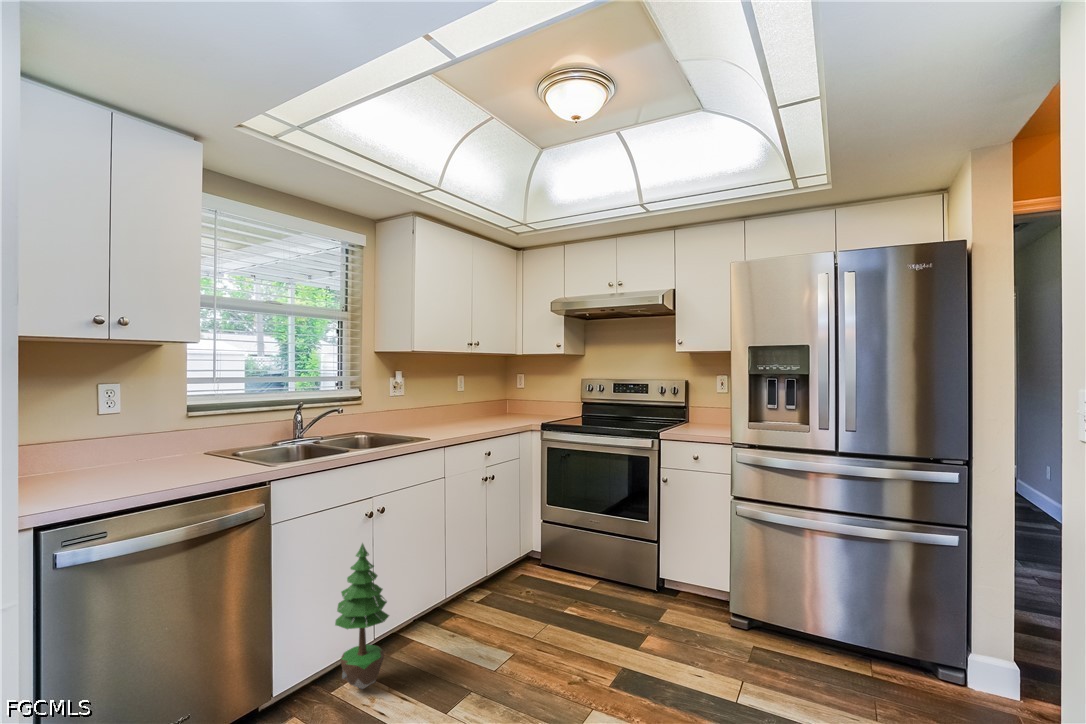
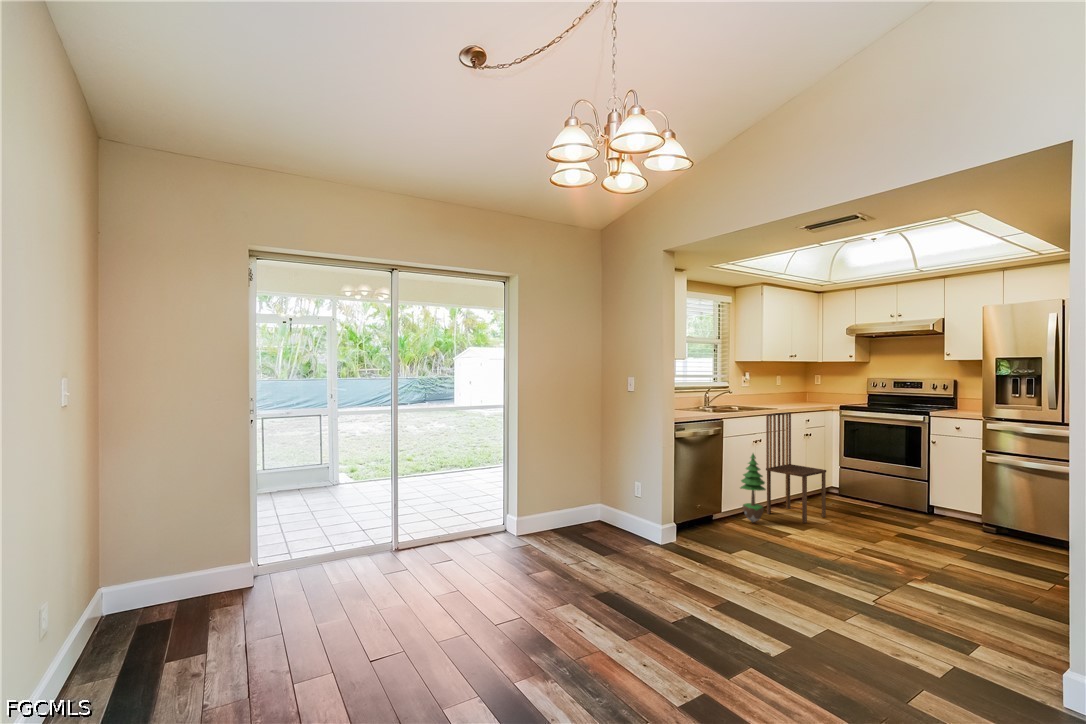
dining chair: none [403,445,509,666] -> present [766,412,826,523]

